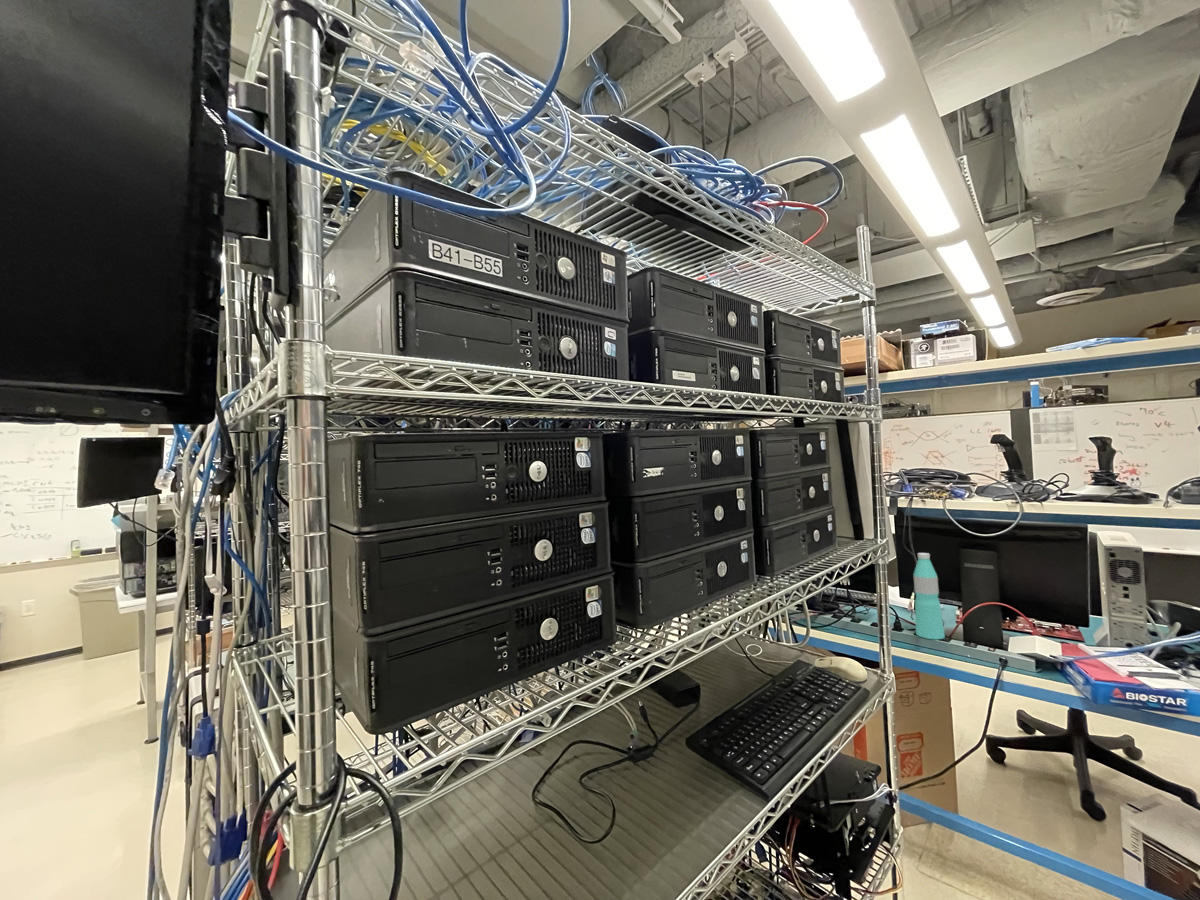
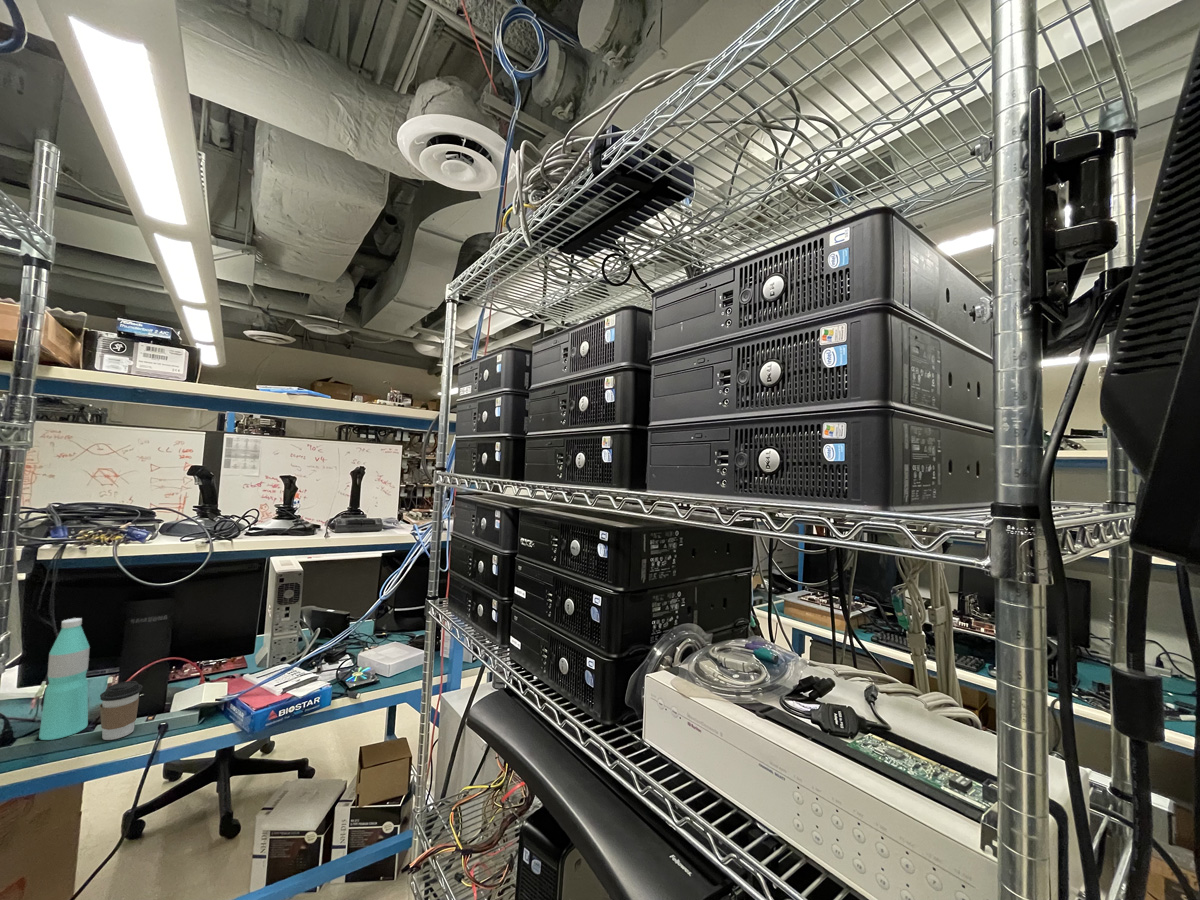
coffee cup: none [949,610,980,654] -> present [100,681,143,740]

